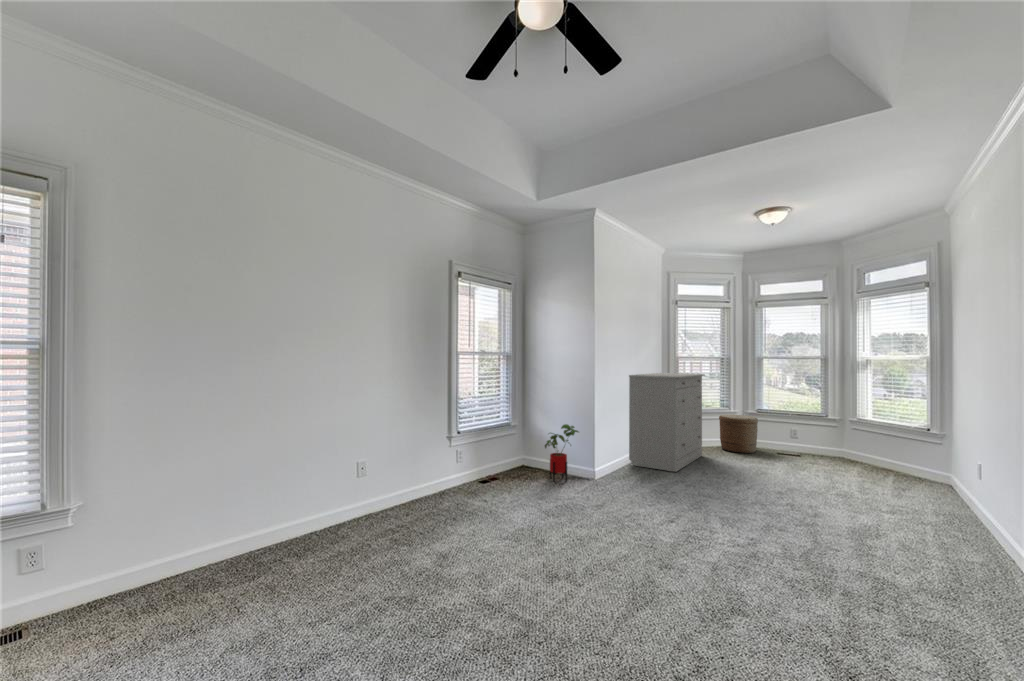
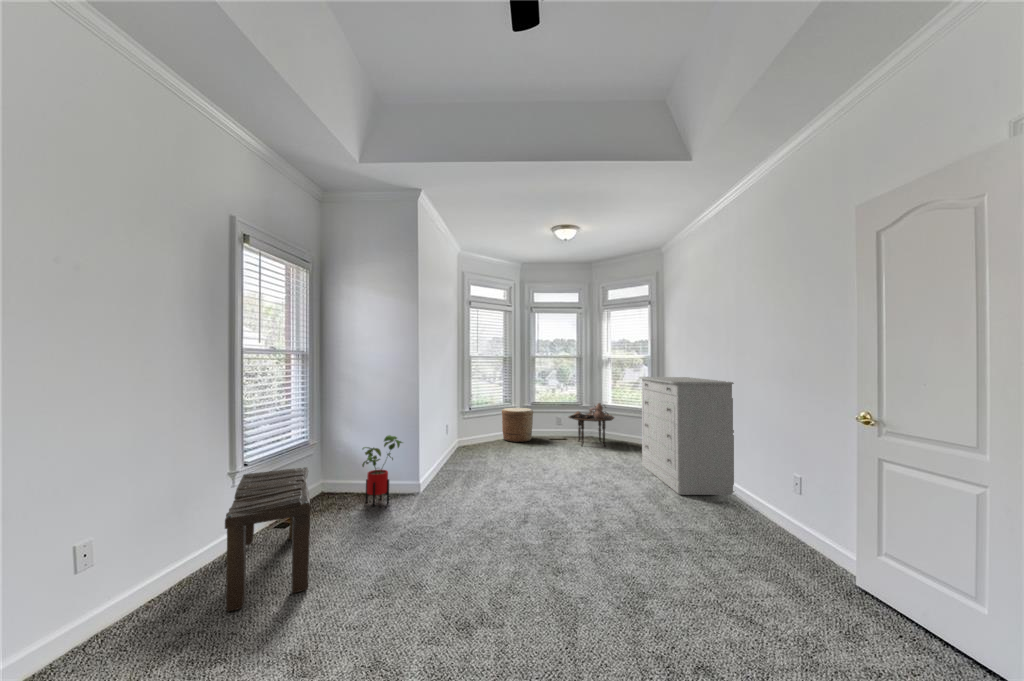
dresser: present [629,373,705,472] -> present [639,377,734,495]
side table: none [801,415,870,470] -> present [569,403,614,446]
bench: none [431,439,498,519] -> present [225,467,310,611]

